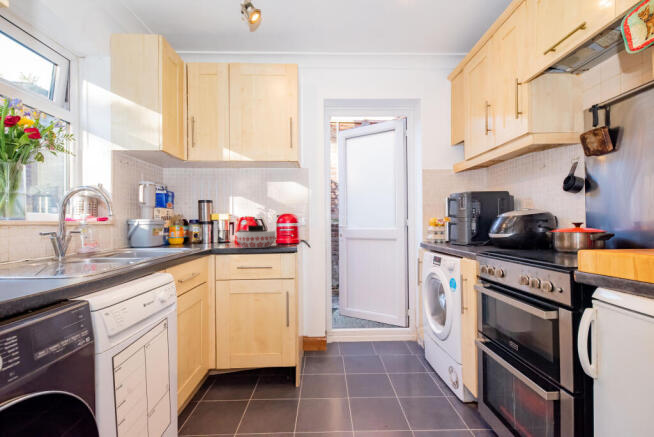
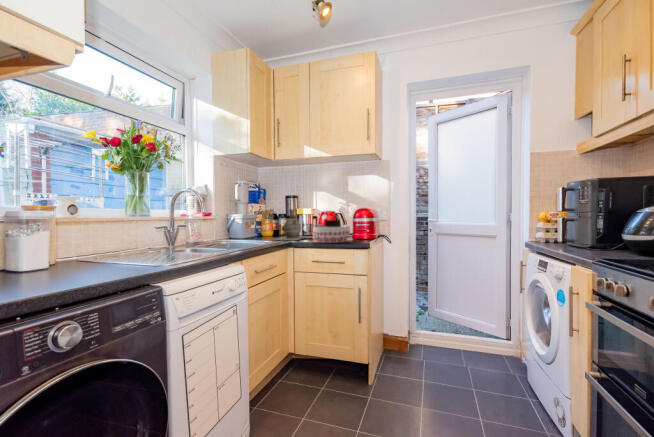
ceramic jug: none [182,214,230,248] -> present [273,209,308,240]

